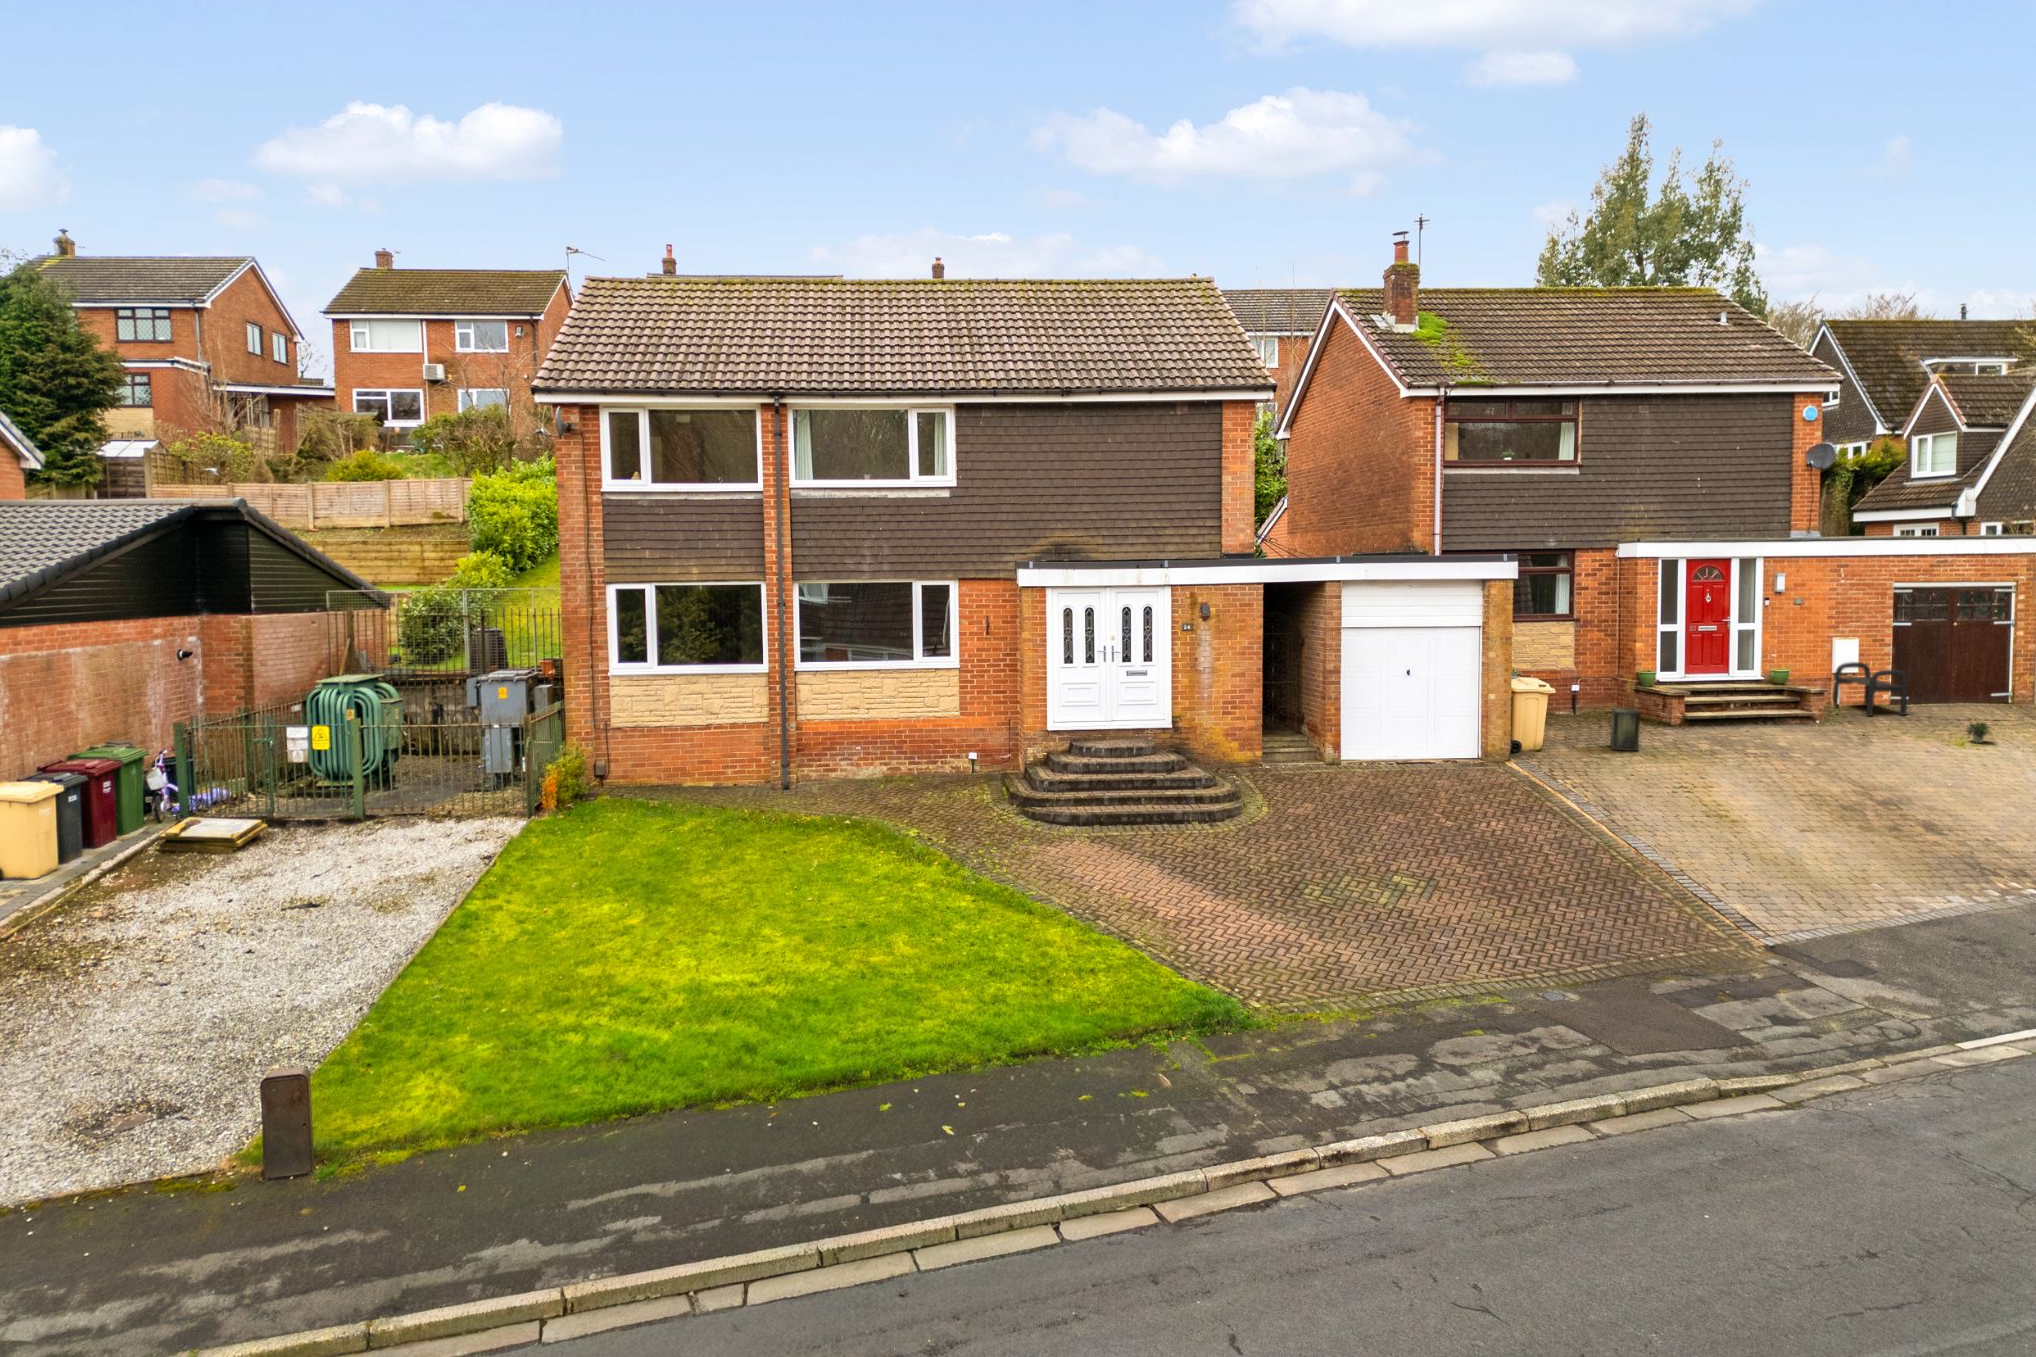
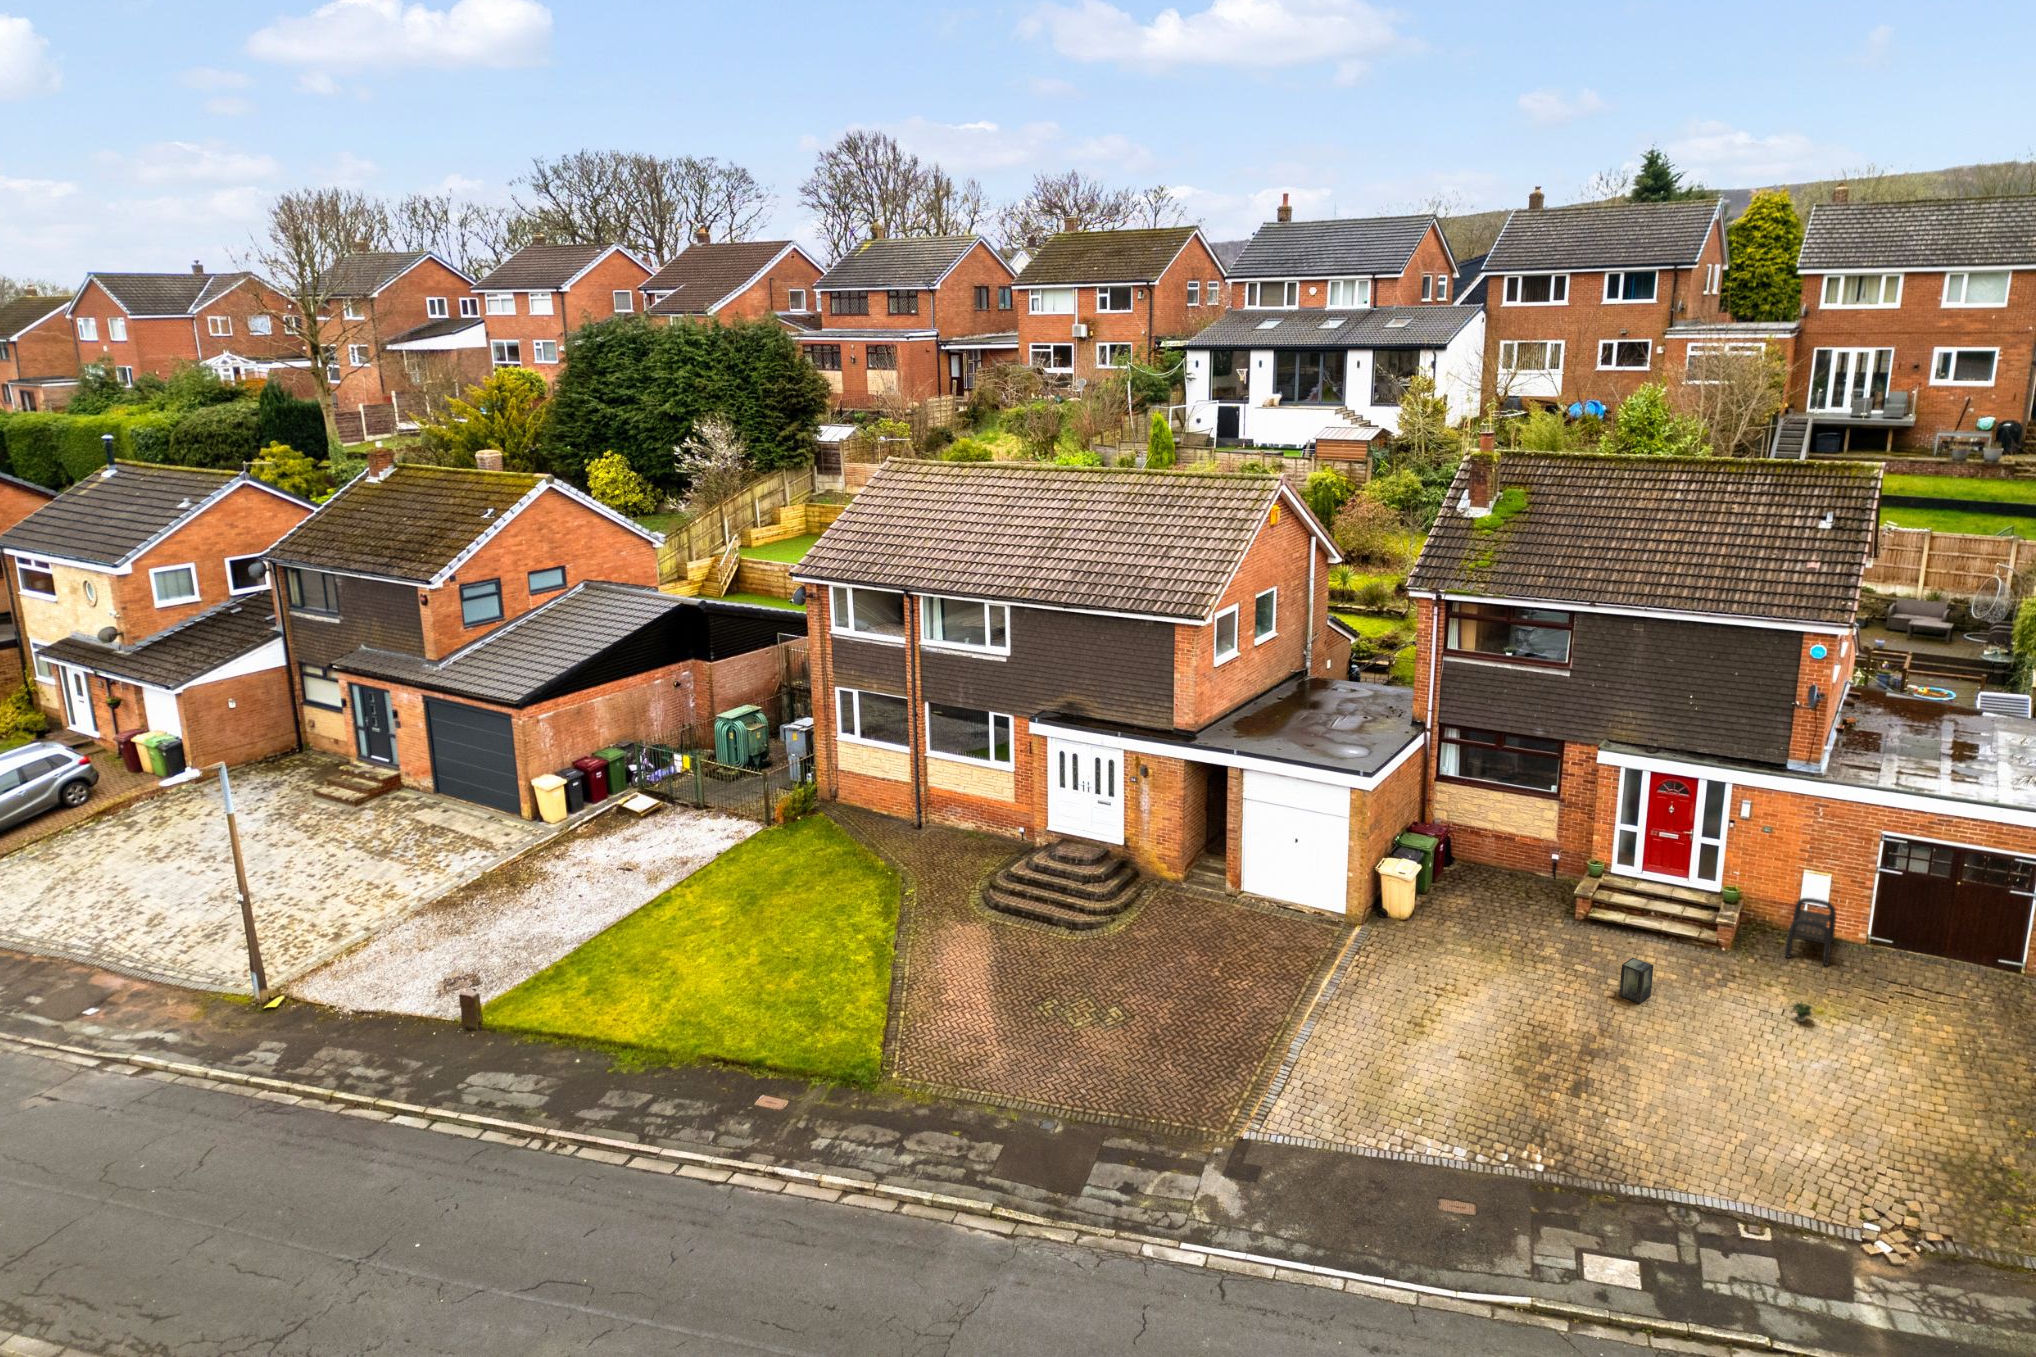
storage box: present [1610,709,1640,751] -> present [1619,958,1653,1004]

